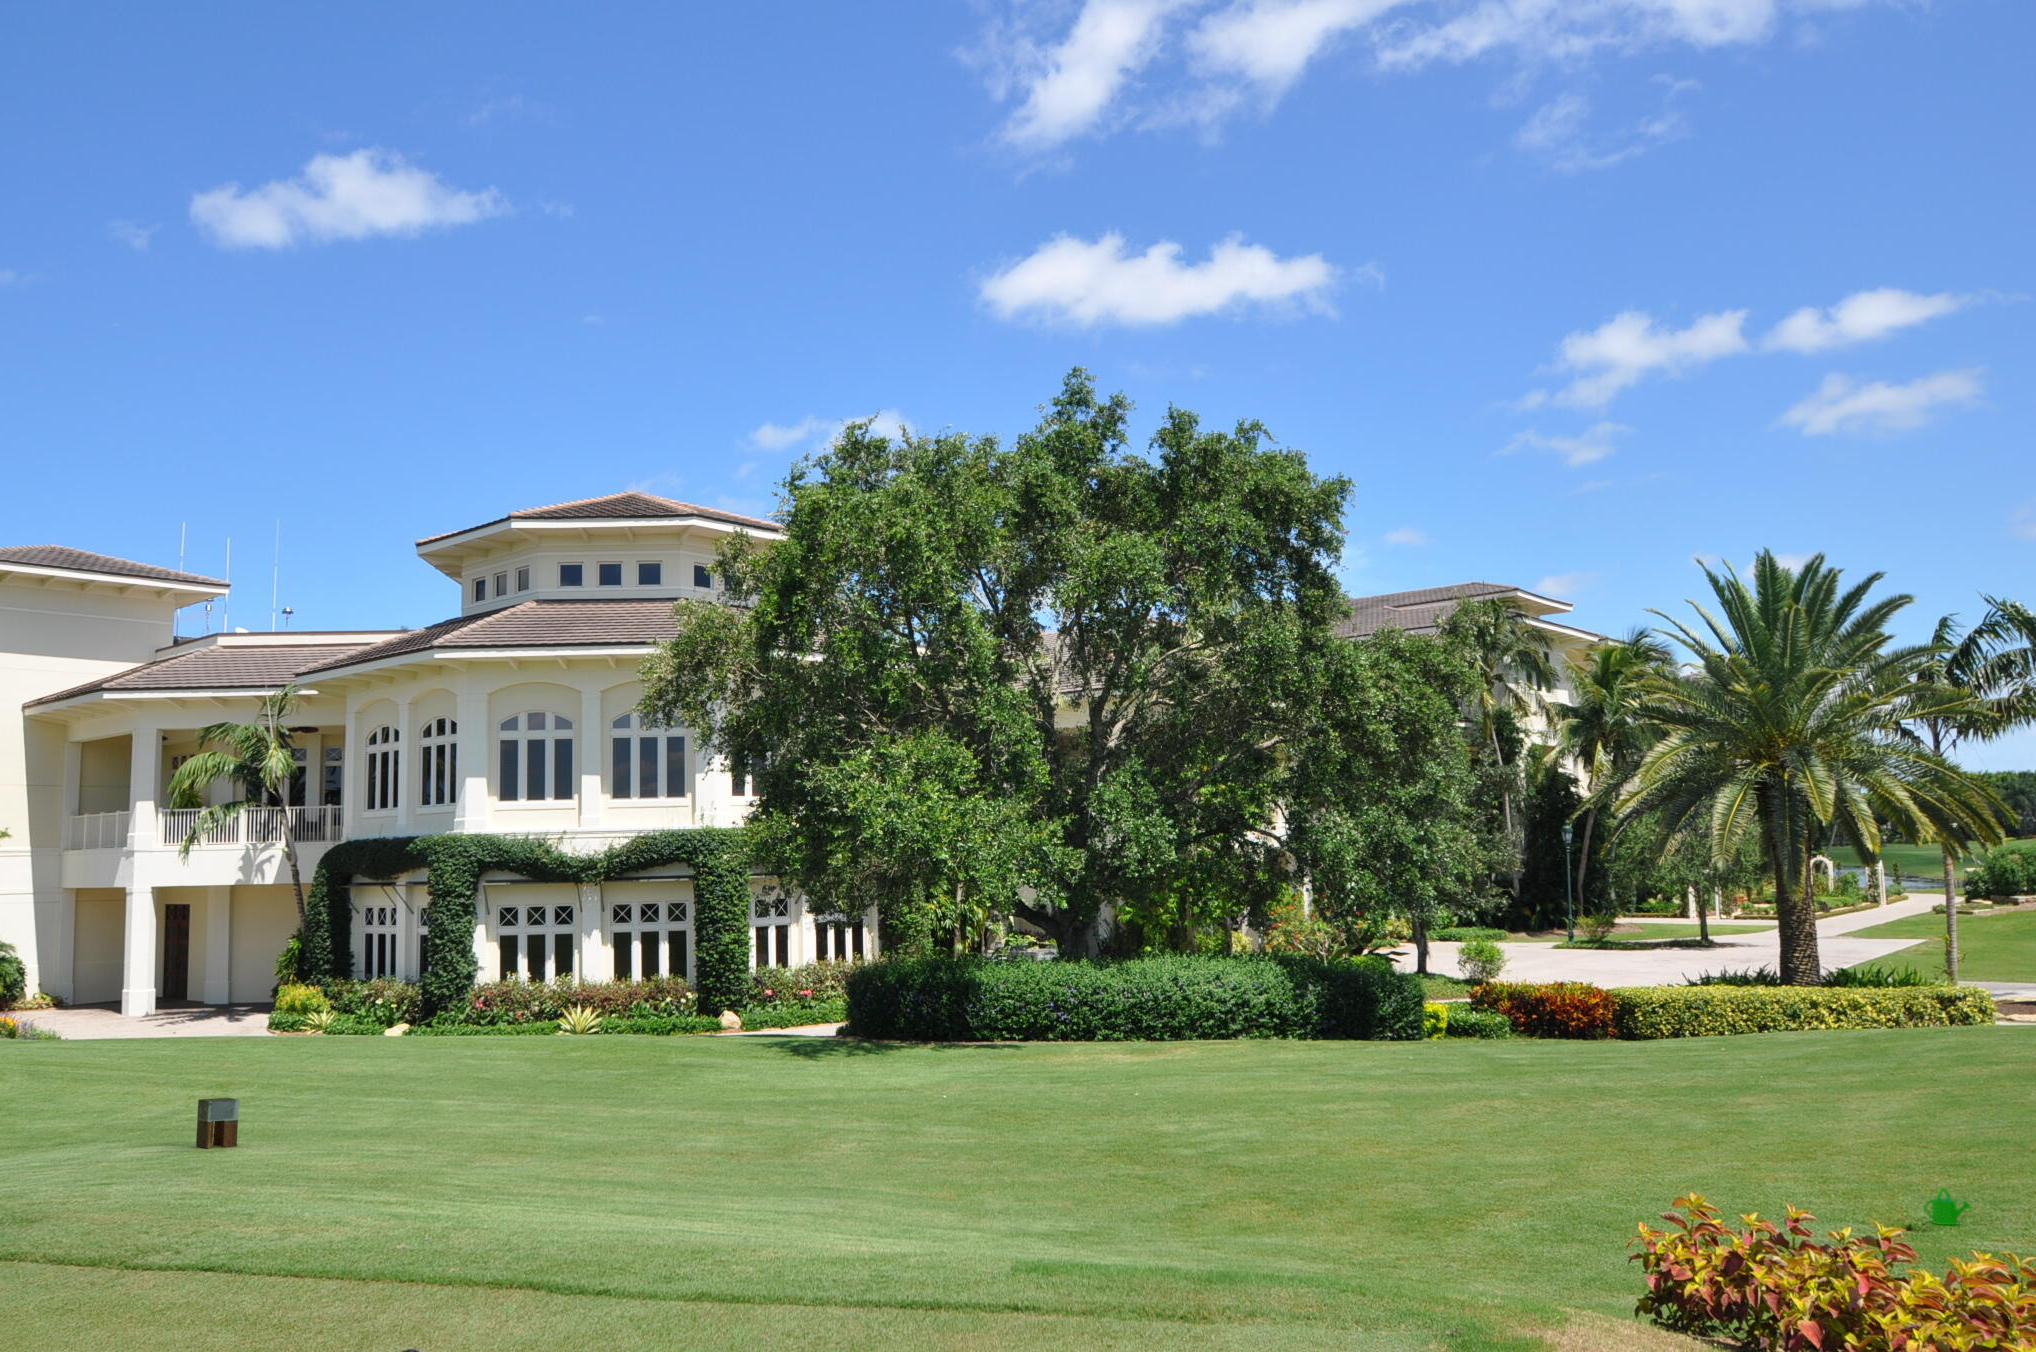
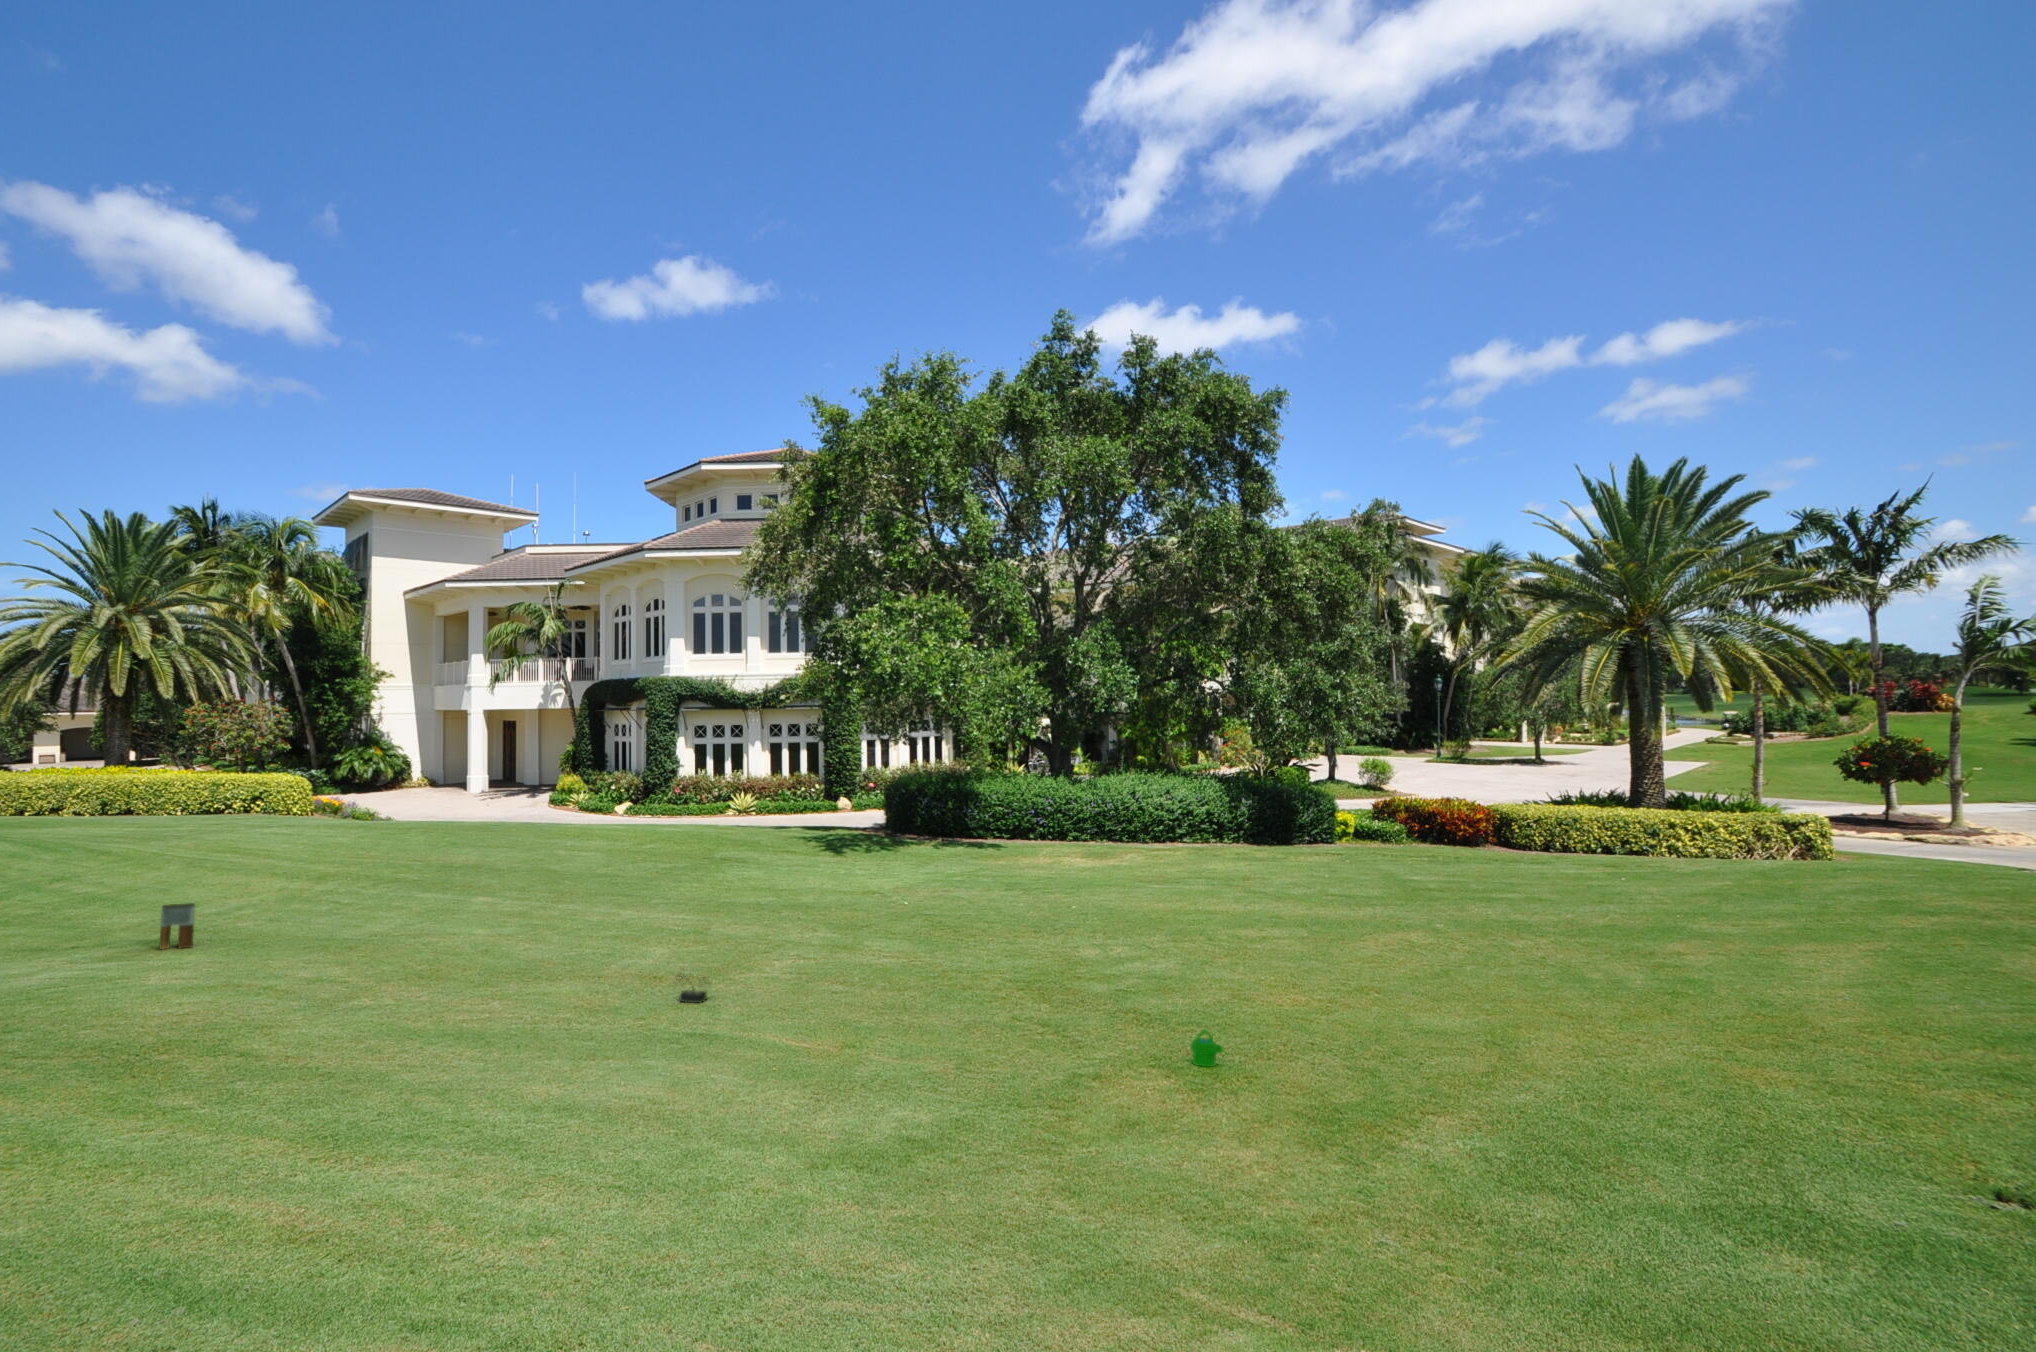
decorative plant: none [846,1129,885,1163] -> present [675,969,710,1003]
watering can: present [1923,1188,1971,1225] -> present [1191,1030,1223,1067]

